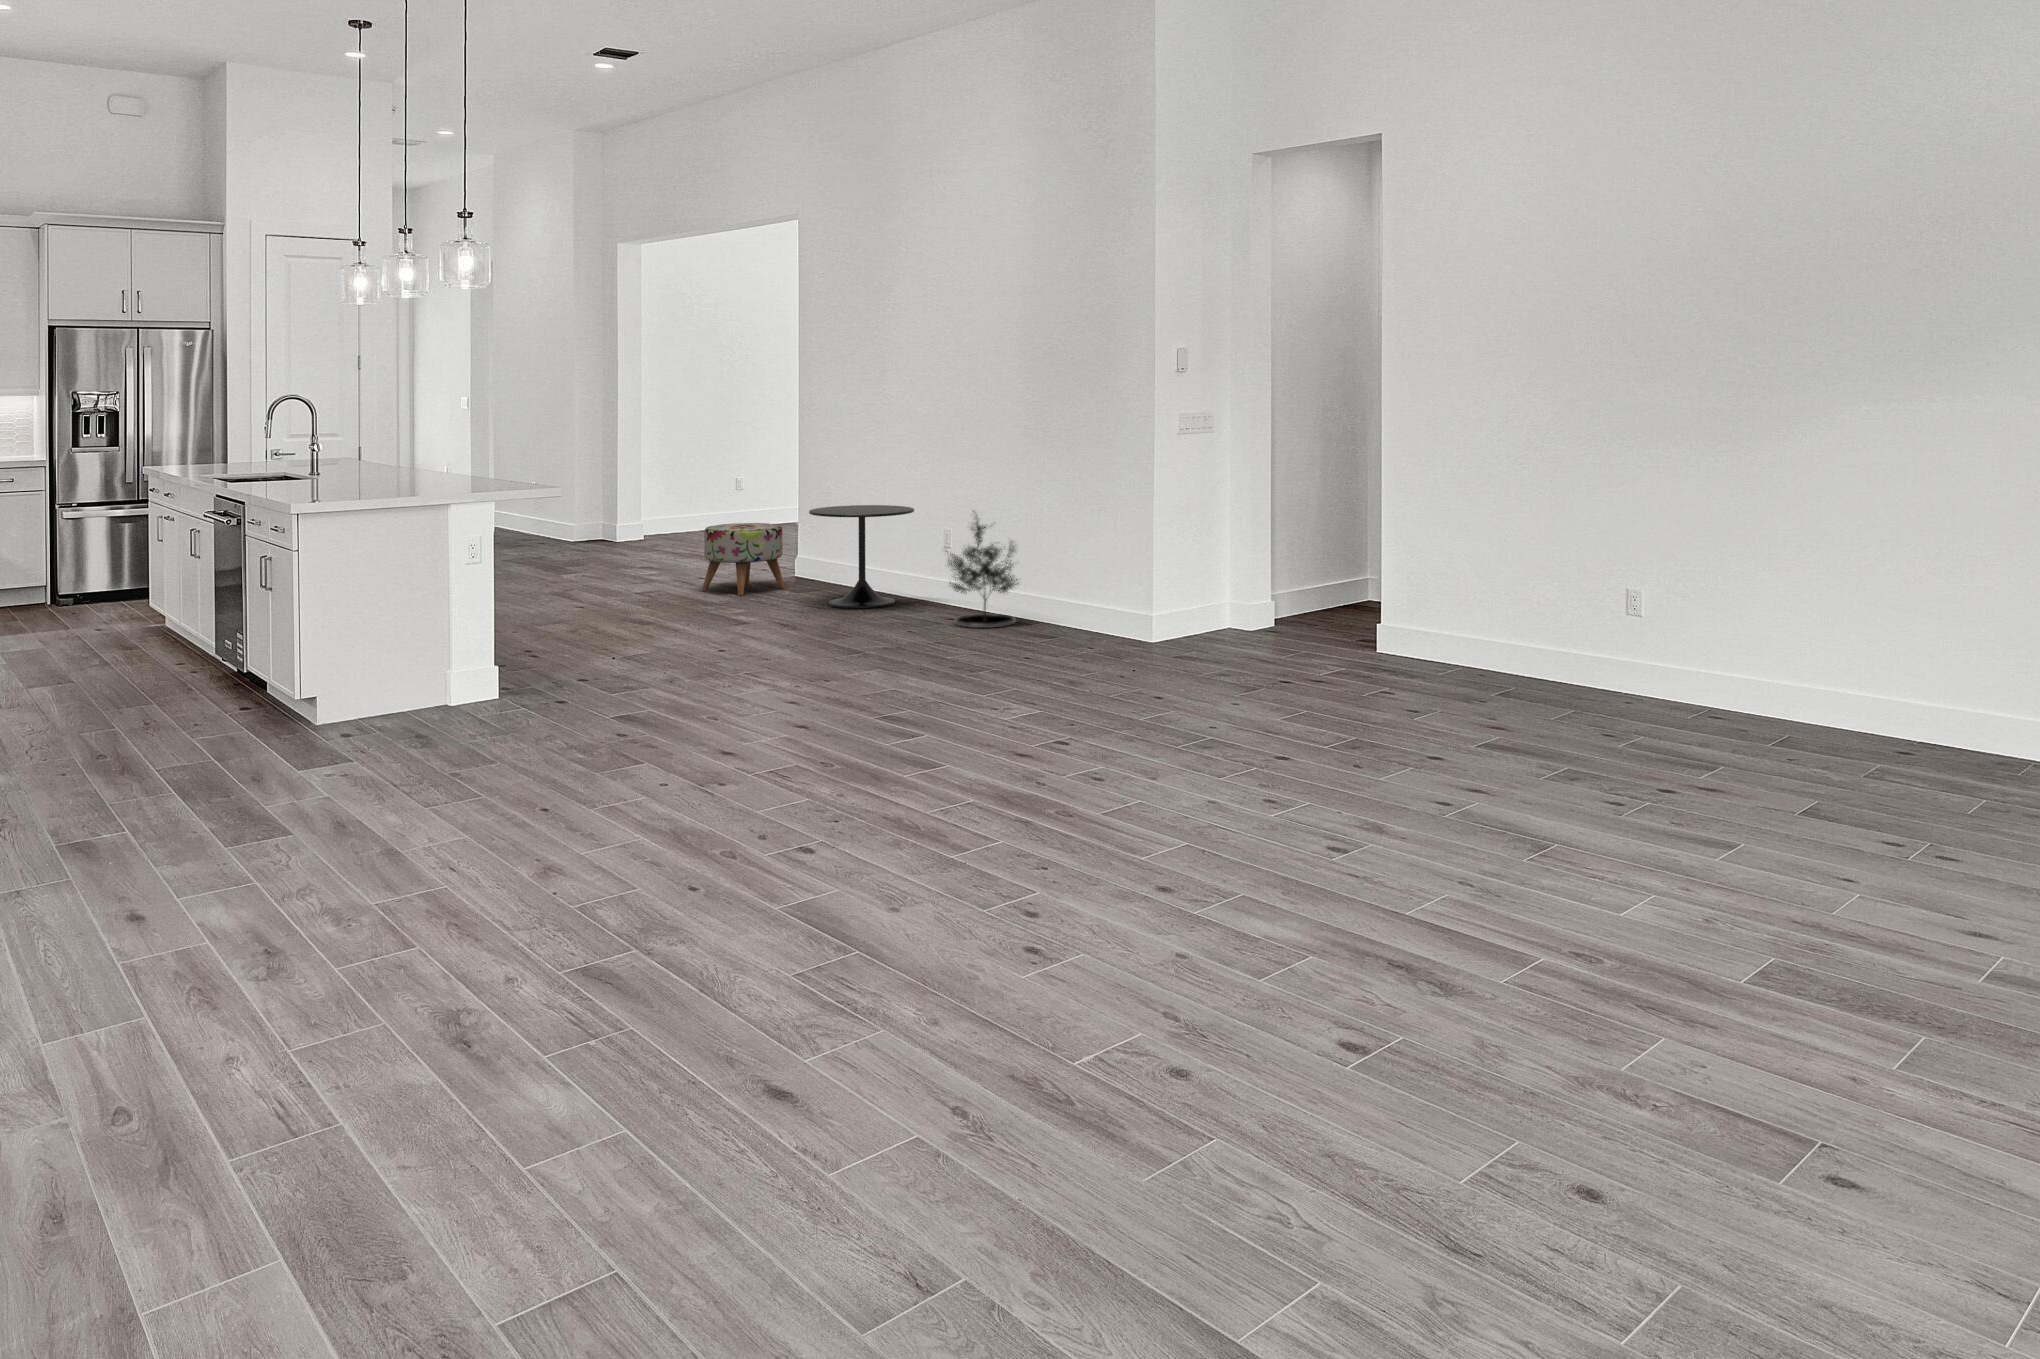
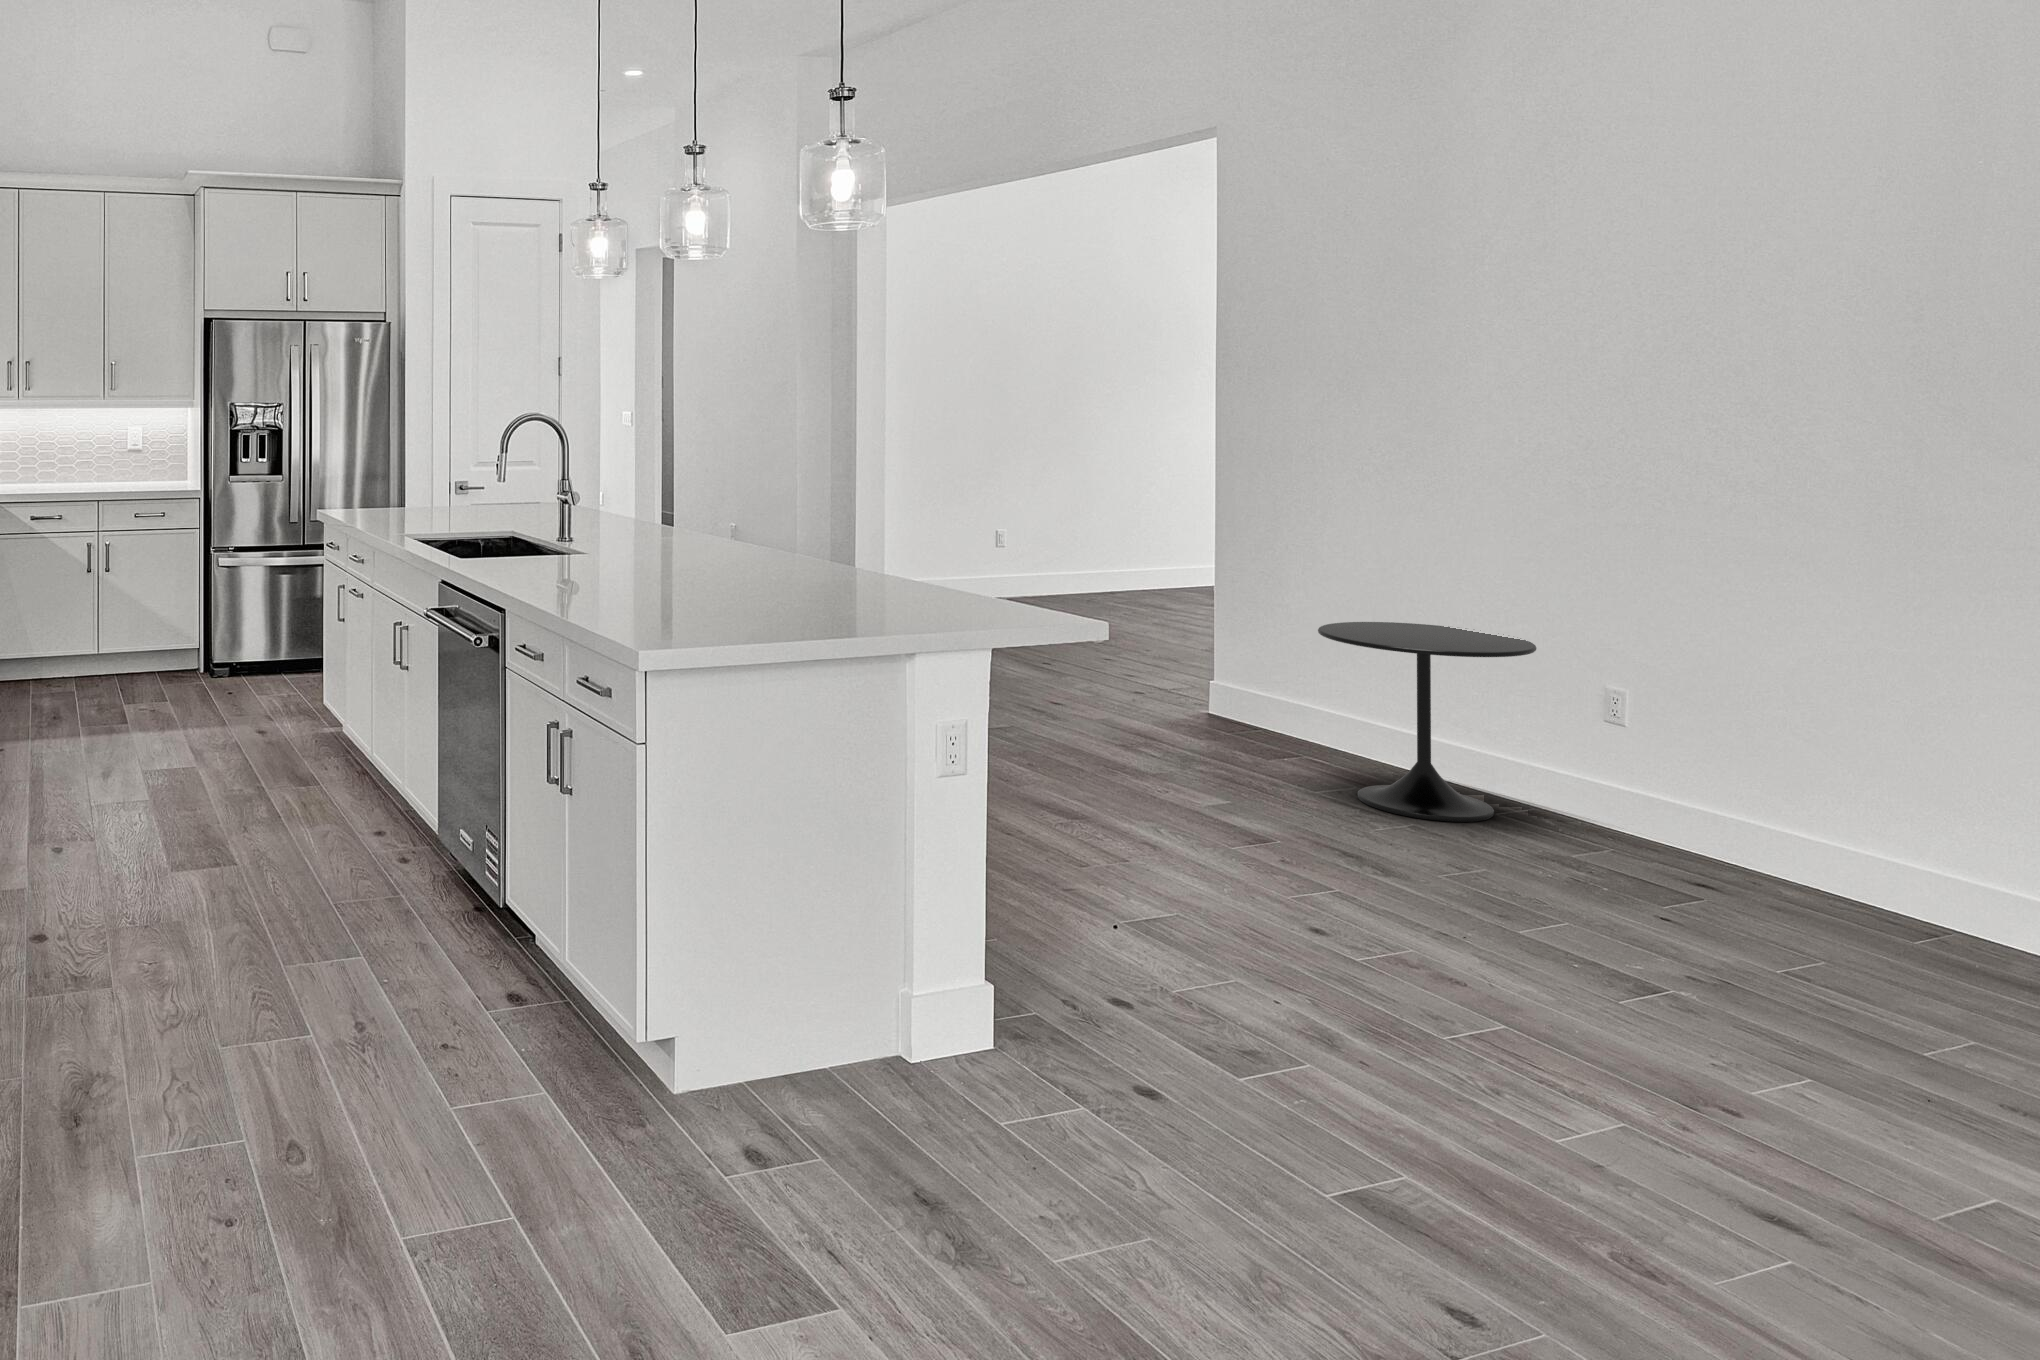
potted tree: present [946,511,1018,628] -> none [1706,669,1906,926]
ottoman: present [702,523,785,596] -> none [1078,630,1220,758]

